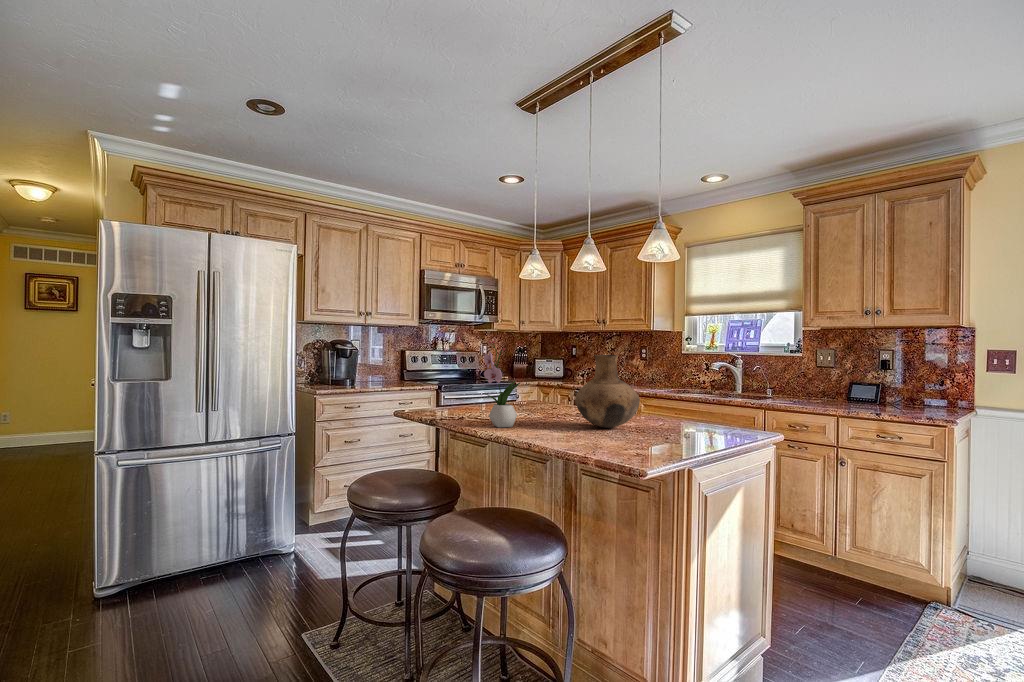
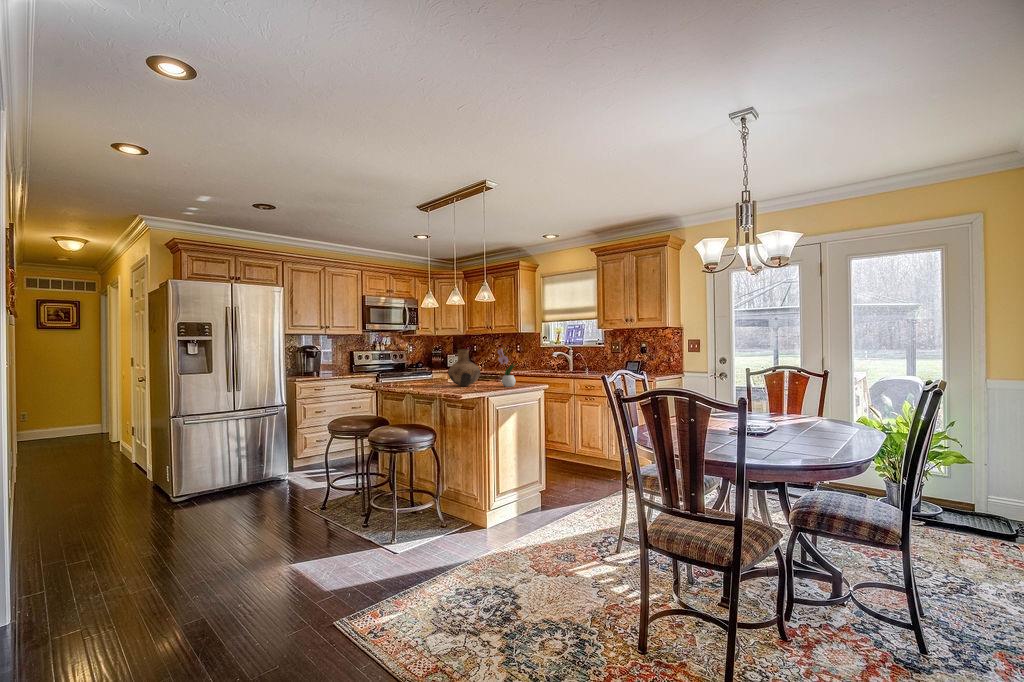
flower arrangement: present [484,341,520,427] -> present [498,343,517,387]

